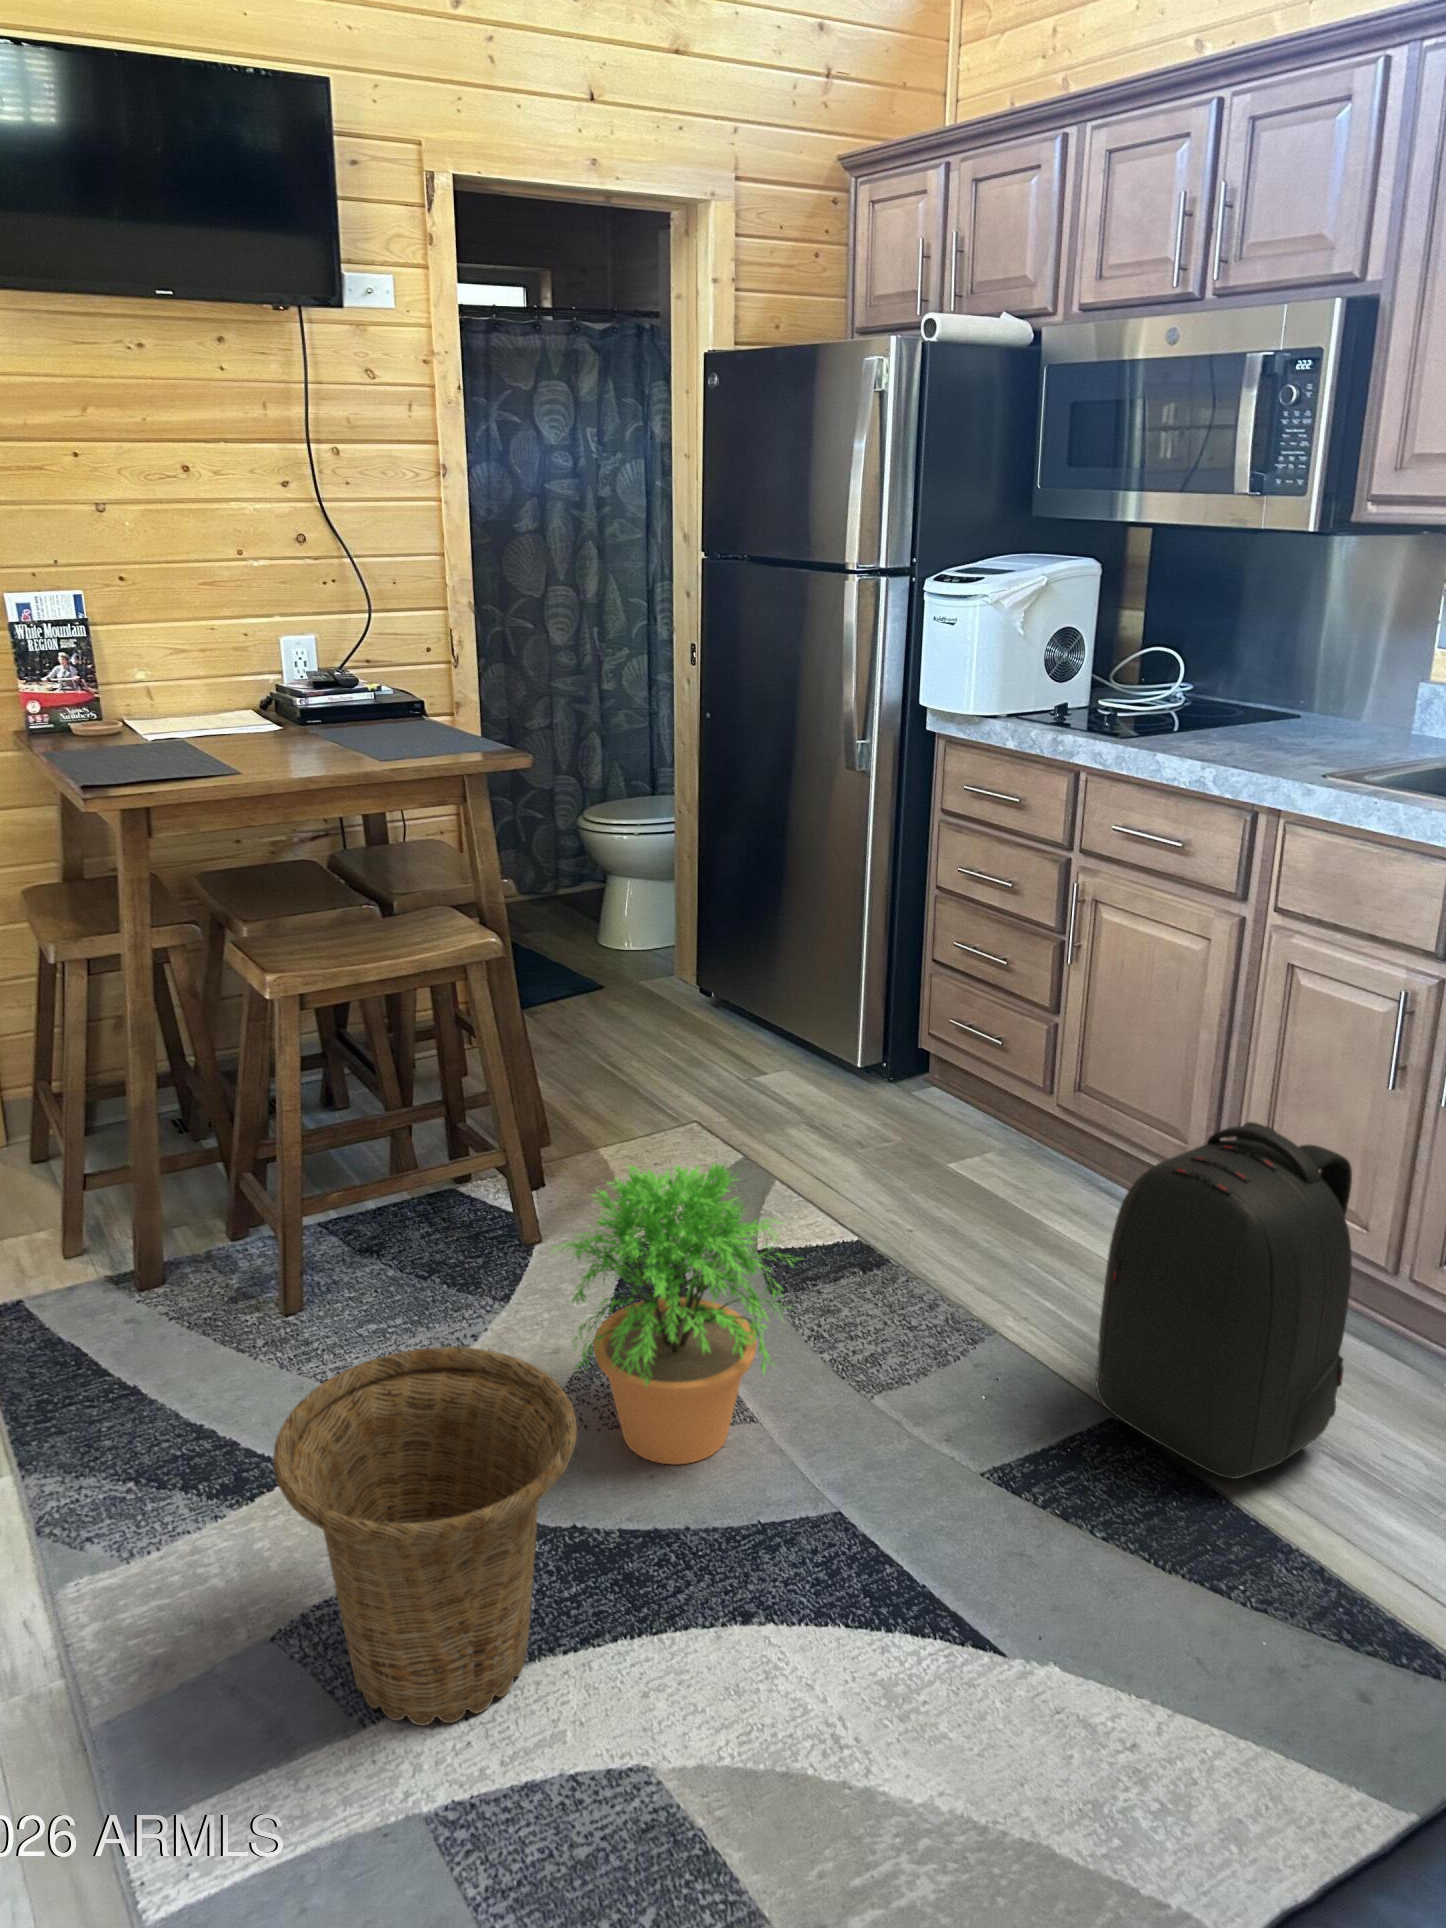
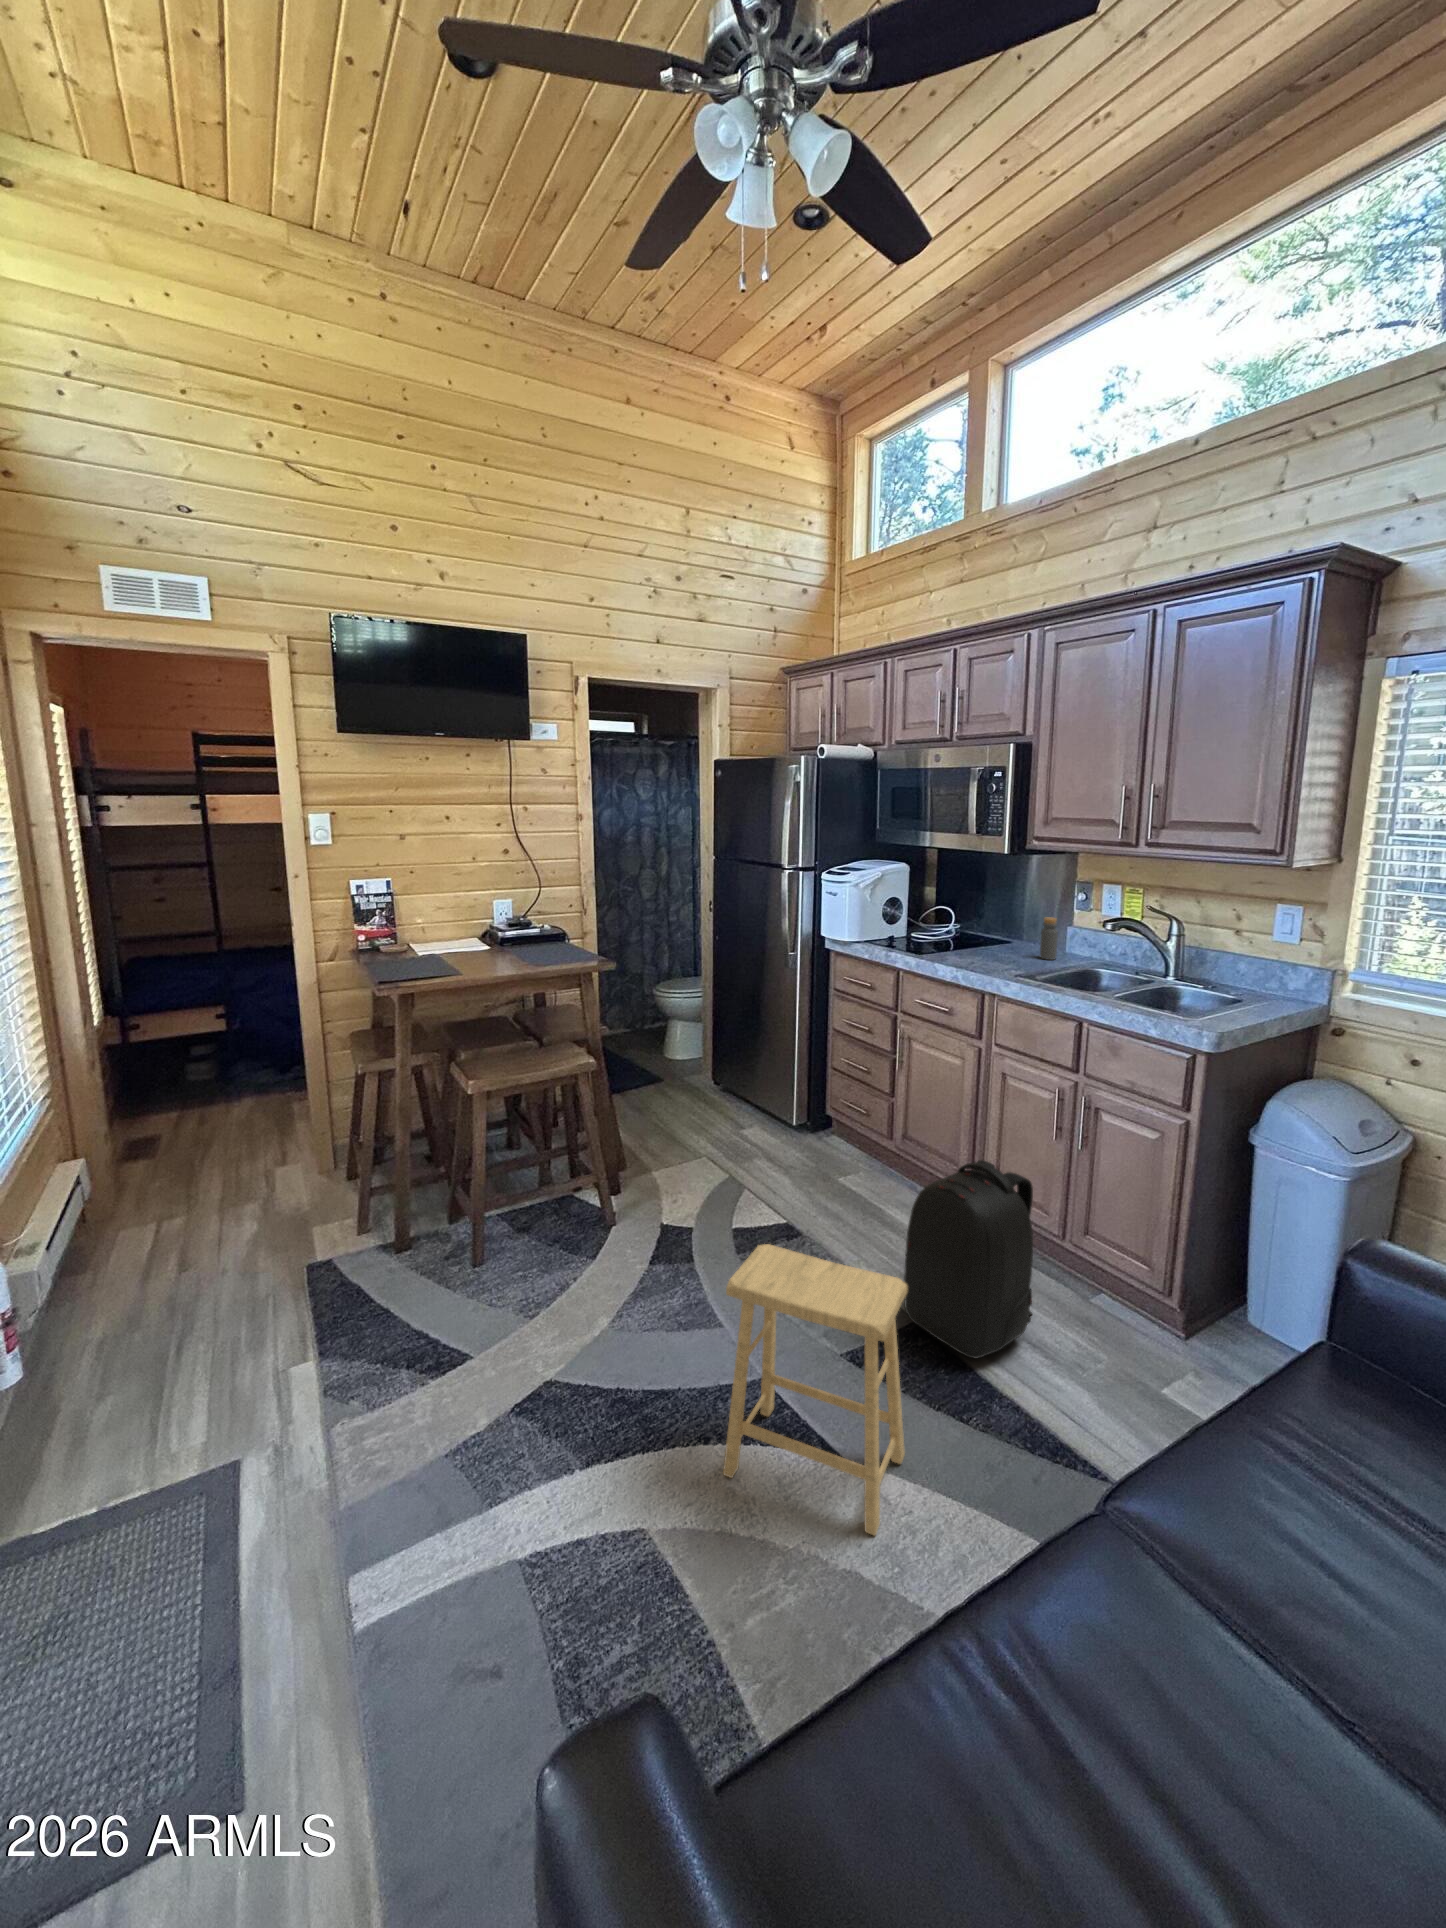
bottle: none [1359,662,1400,746] -> present [1040,917,1058,960]
potted plant: present [553,1164,791,1464] -> none [610,1183,745,1352]
footstool: none [782,1271,1139,1783] -> present [723,1244,907,1535]
basket: present [273,1347,577,1725] -> none [448,1287,613,1506]

